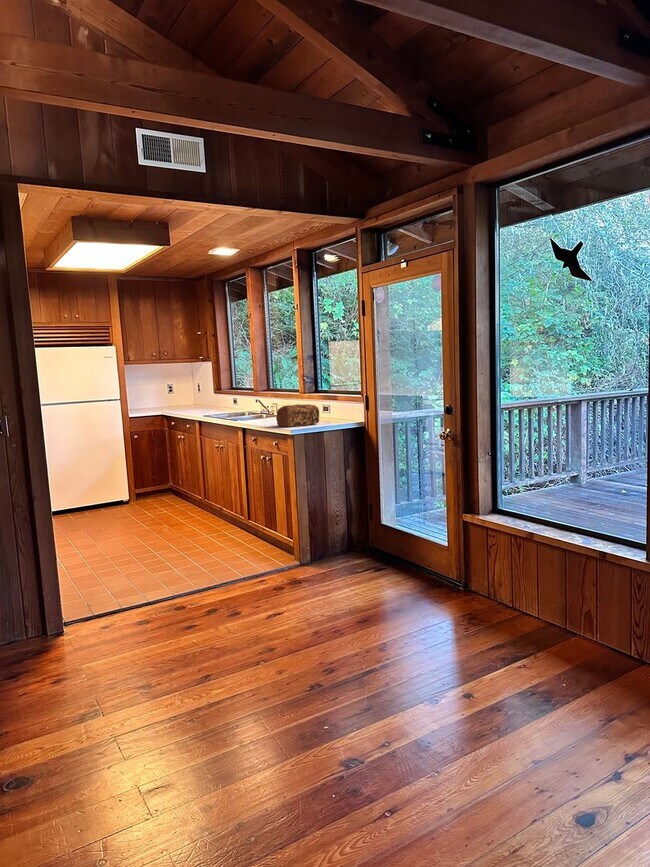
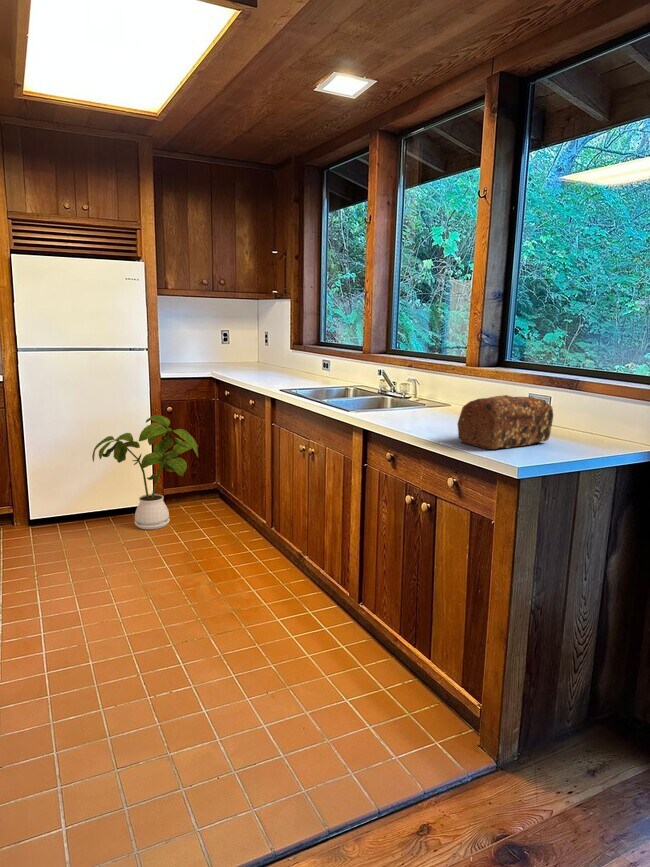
house plant: none [91,439,158,511] -> present [92,415,199,530]

